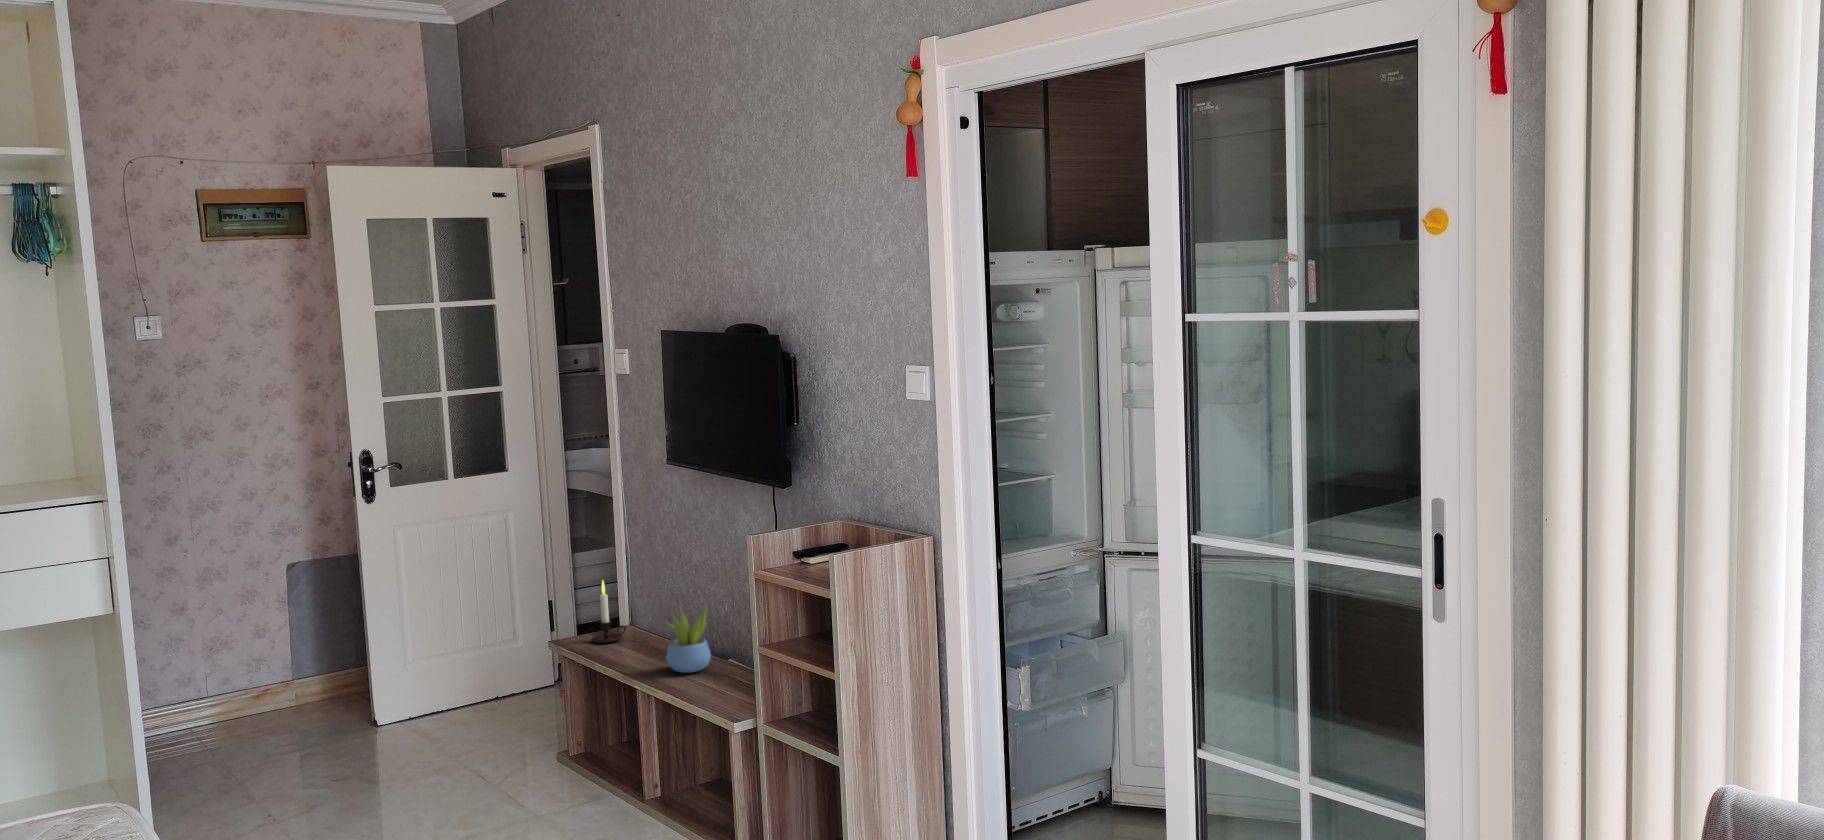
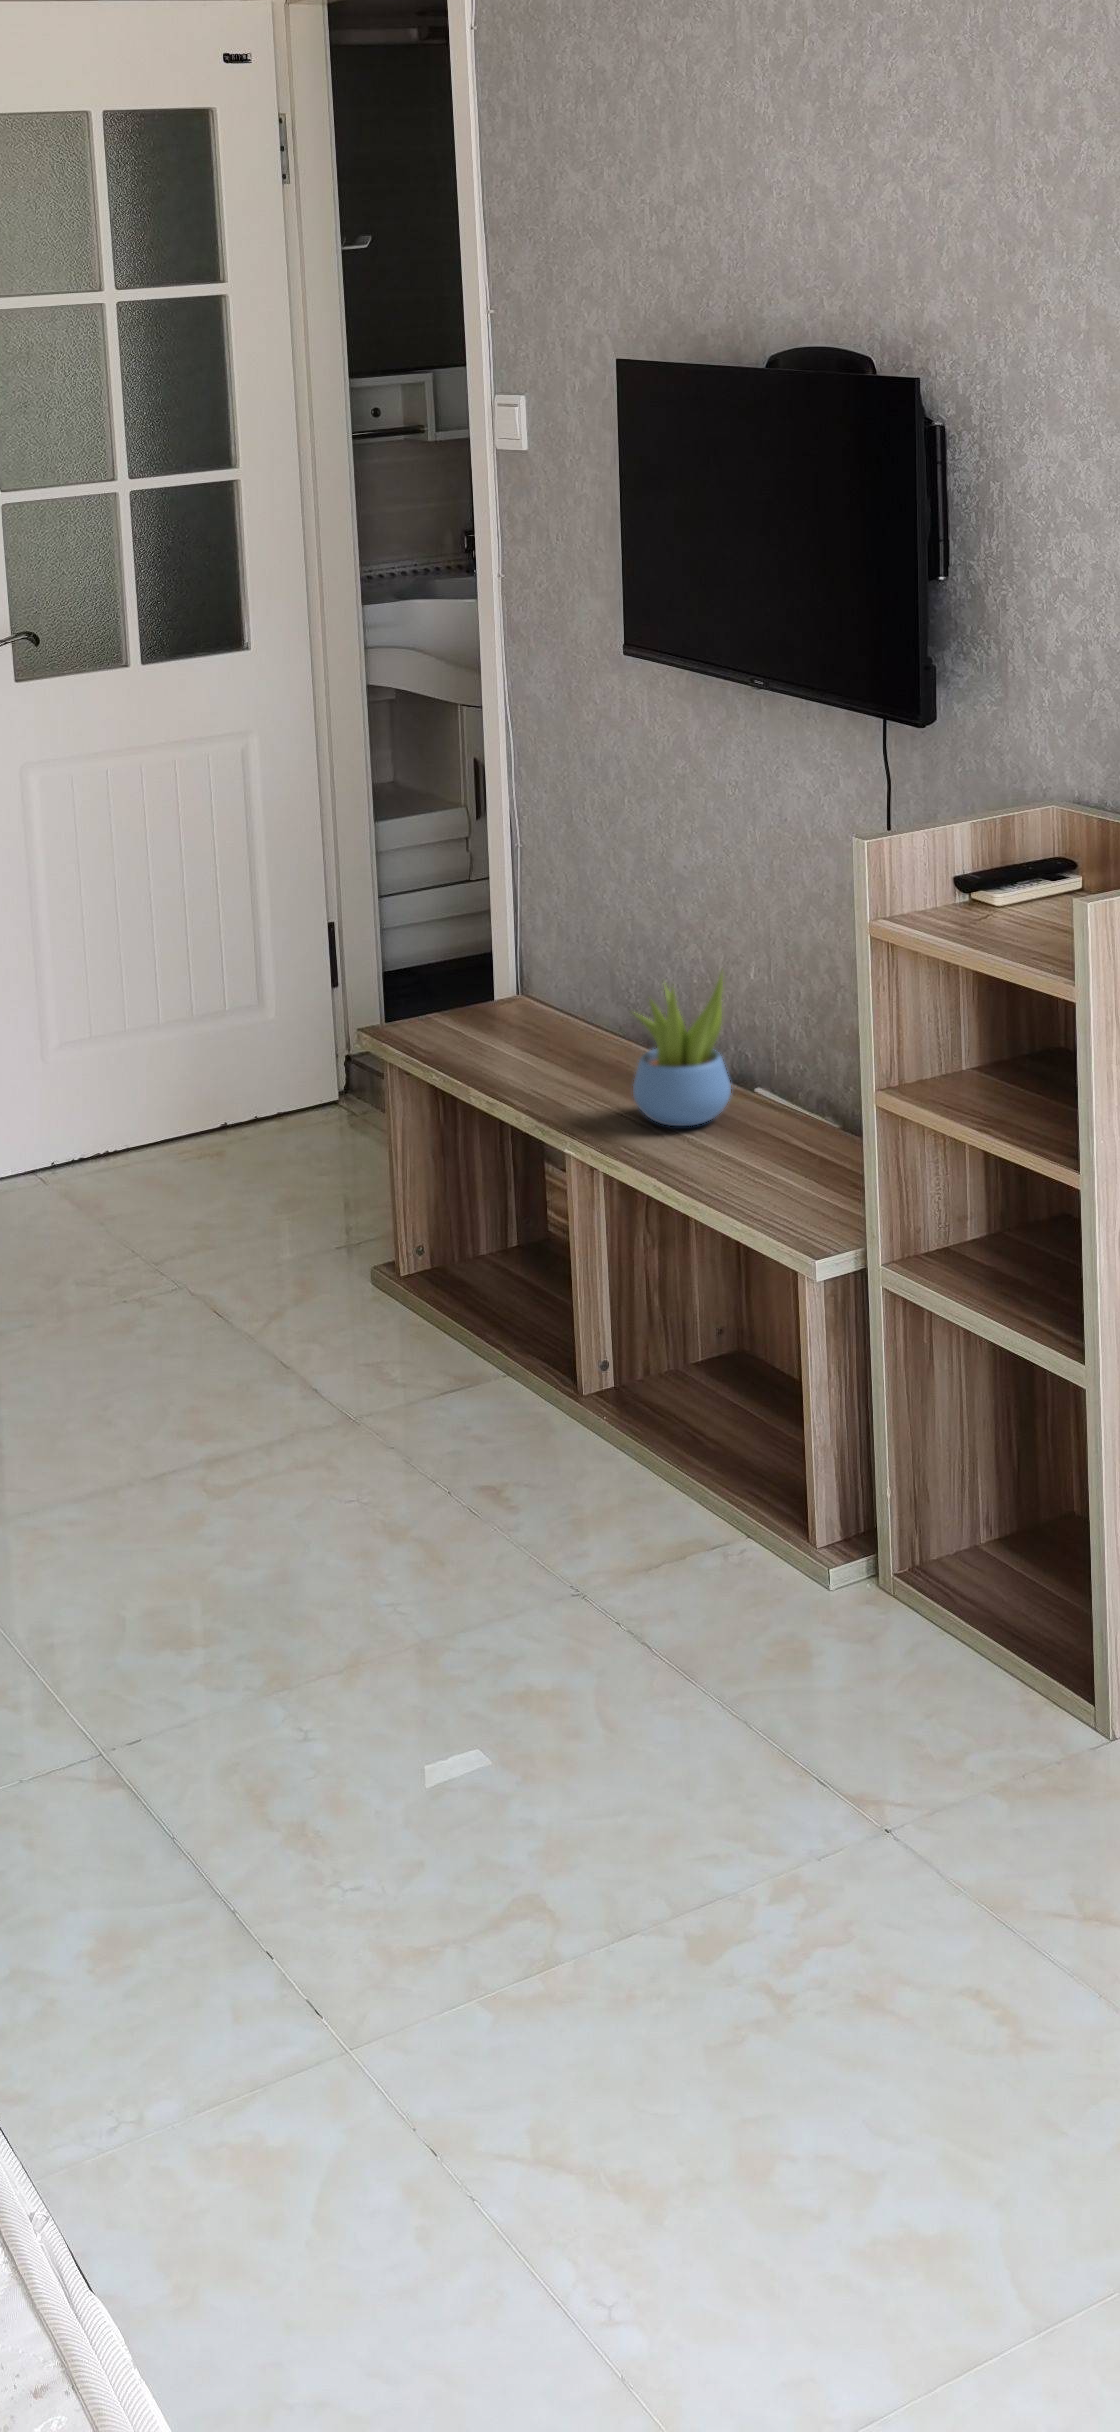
candle: present [592,580,626,643] -> none [453,904,524,1042]

